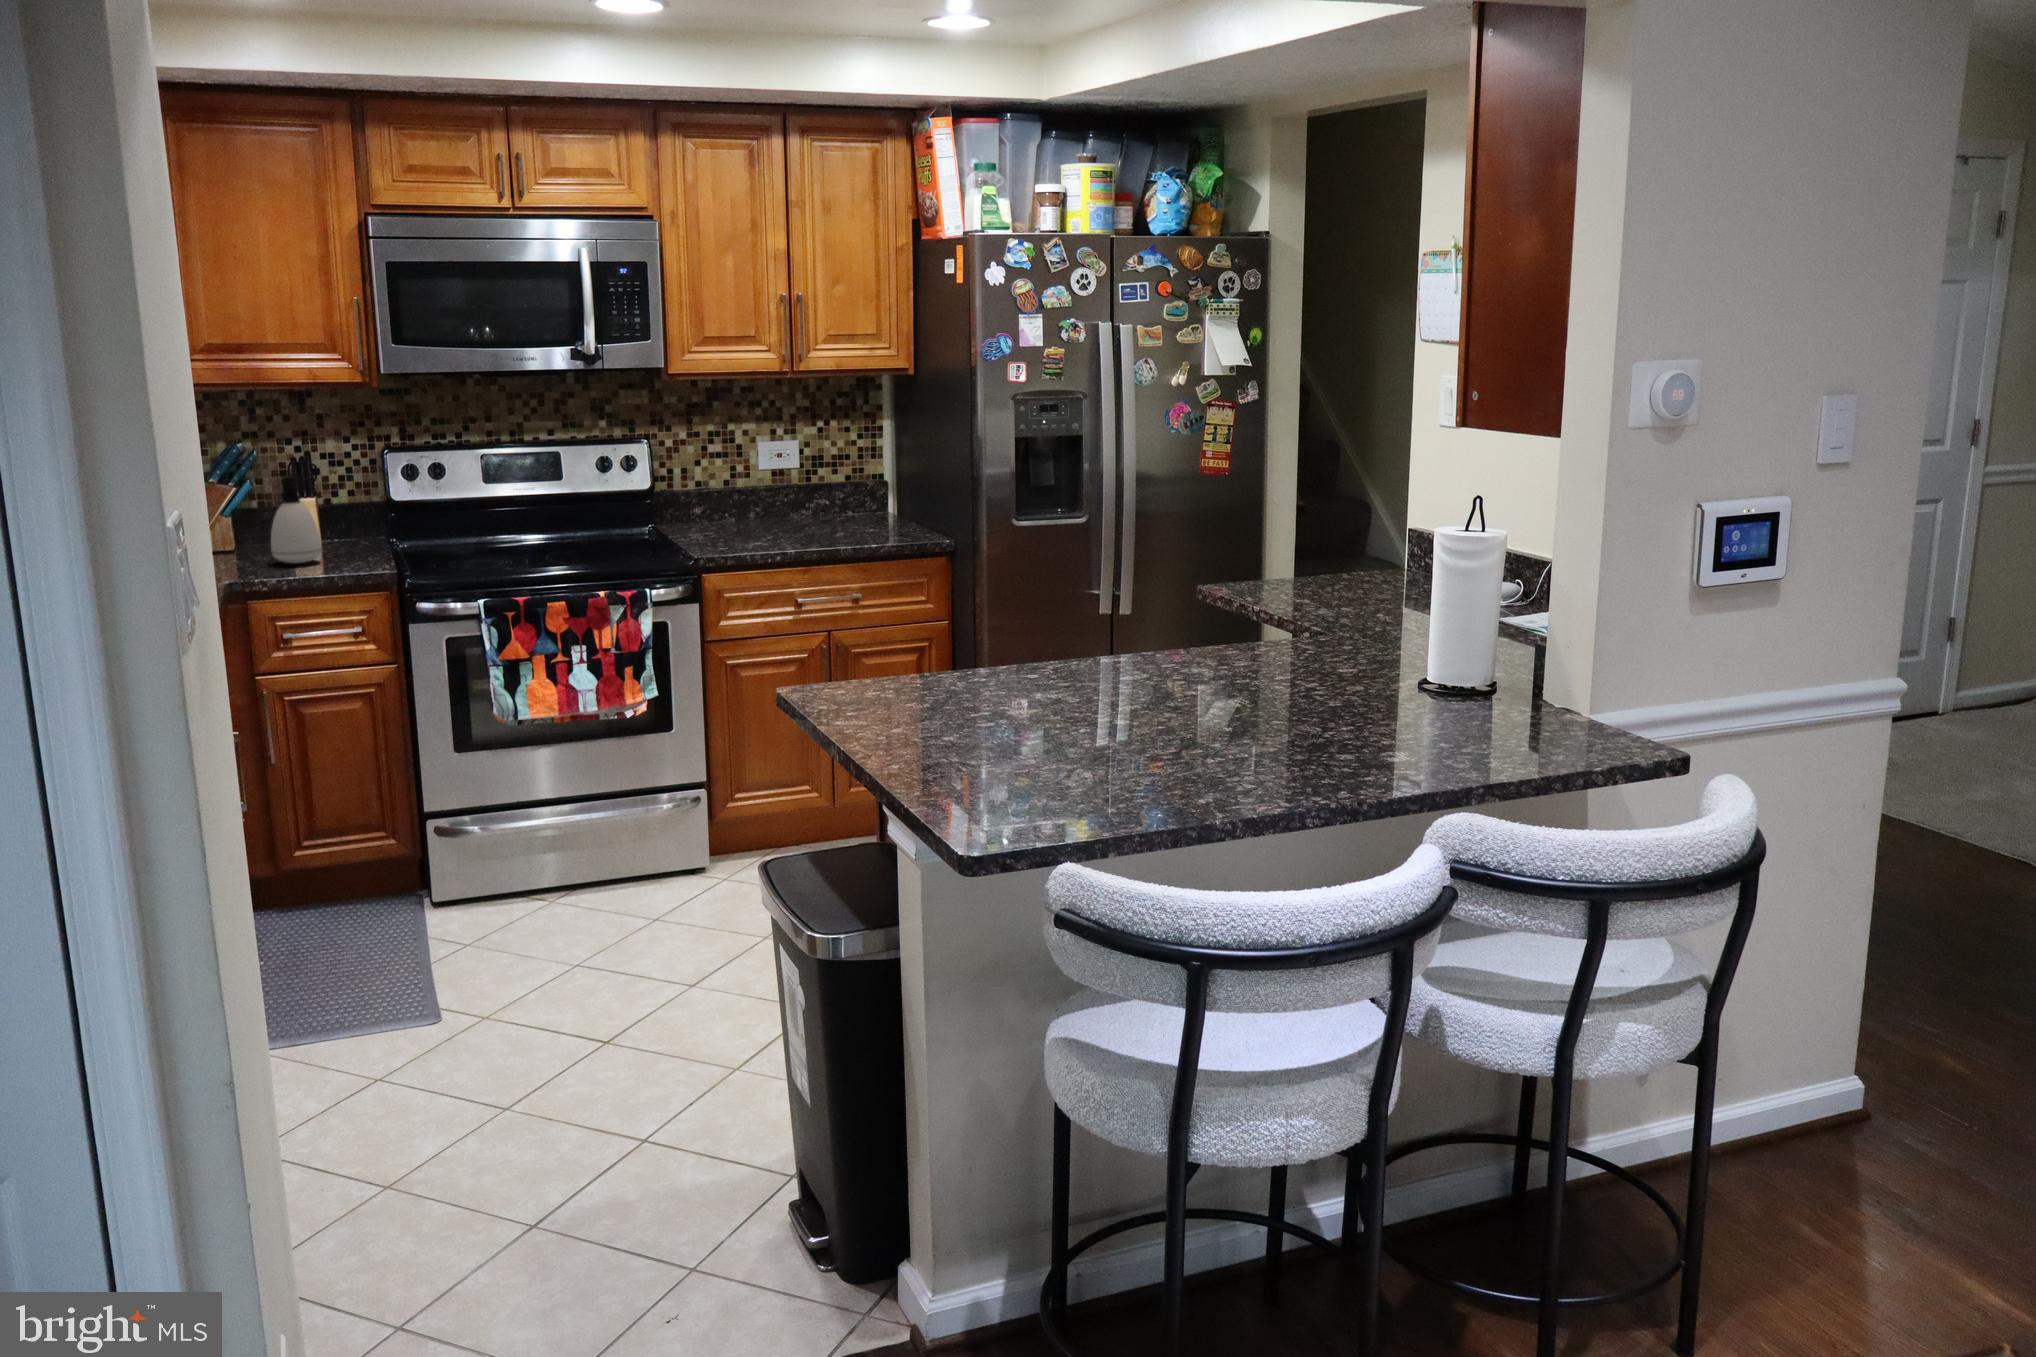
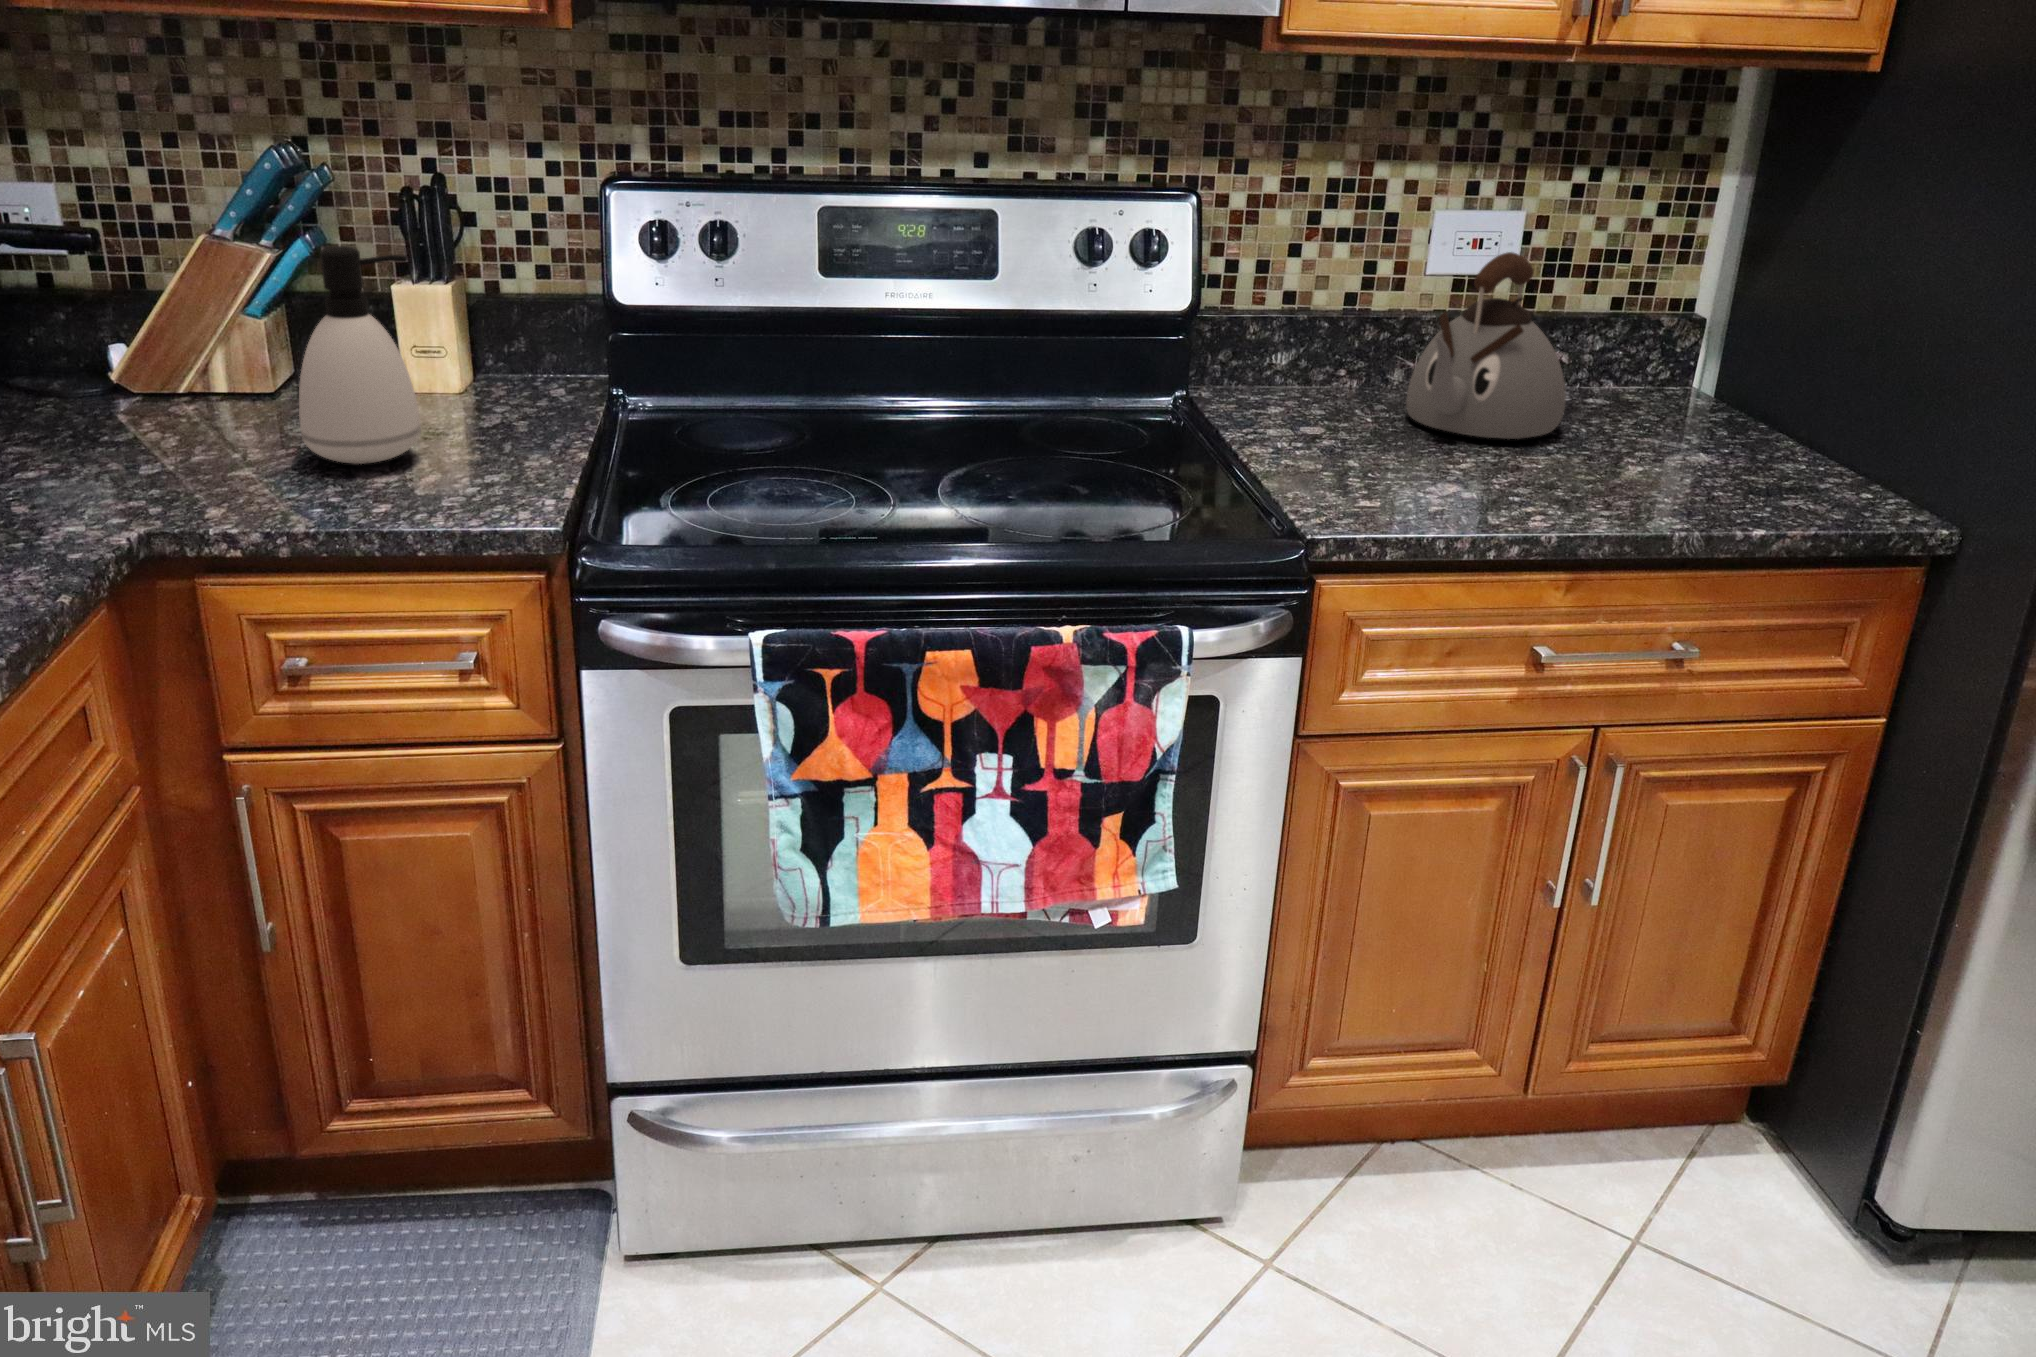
kettle: none [752,455,817,530] -> present [1406,252,1566,439]

